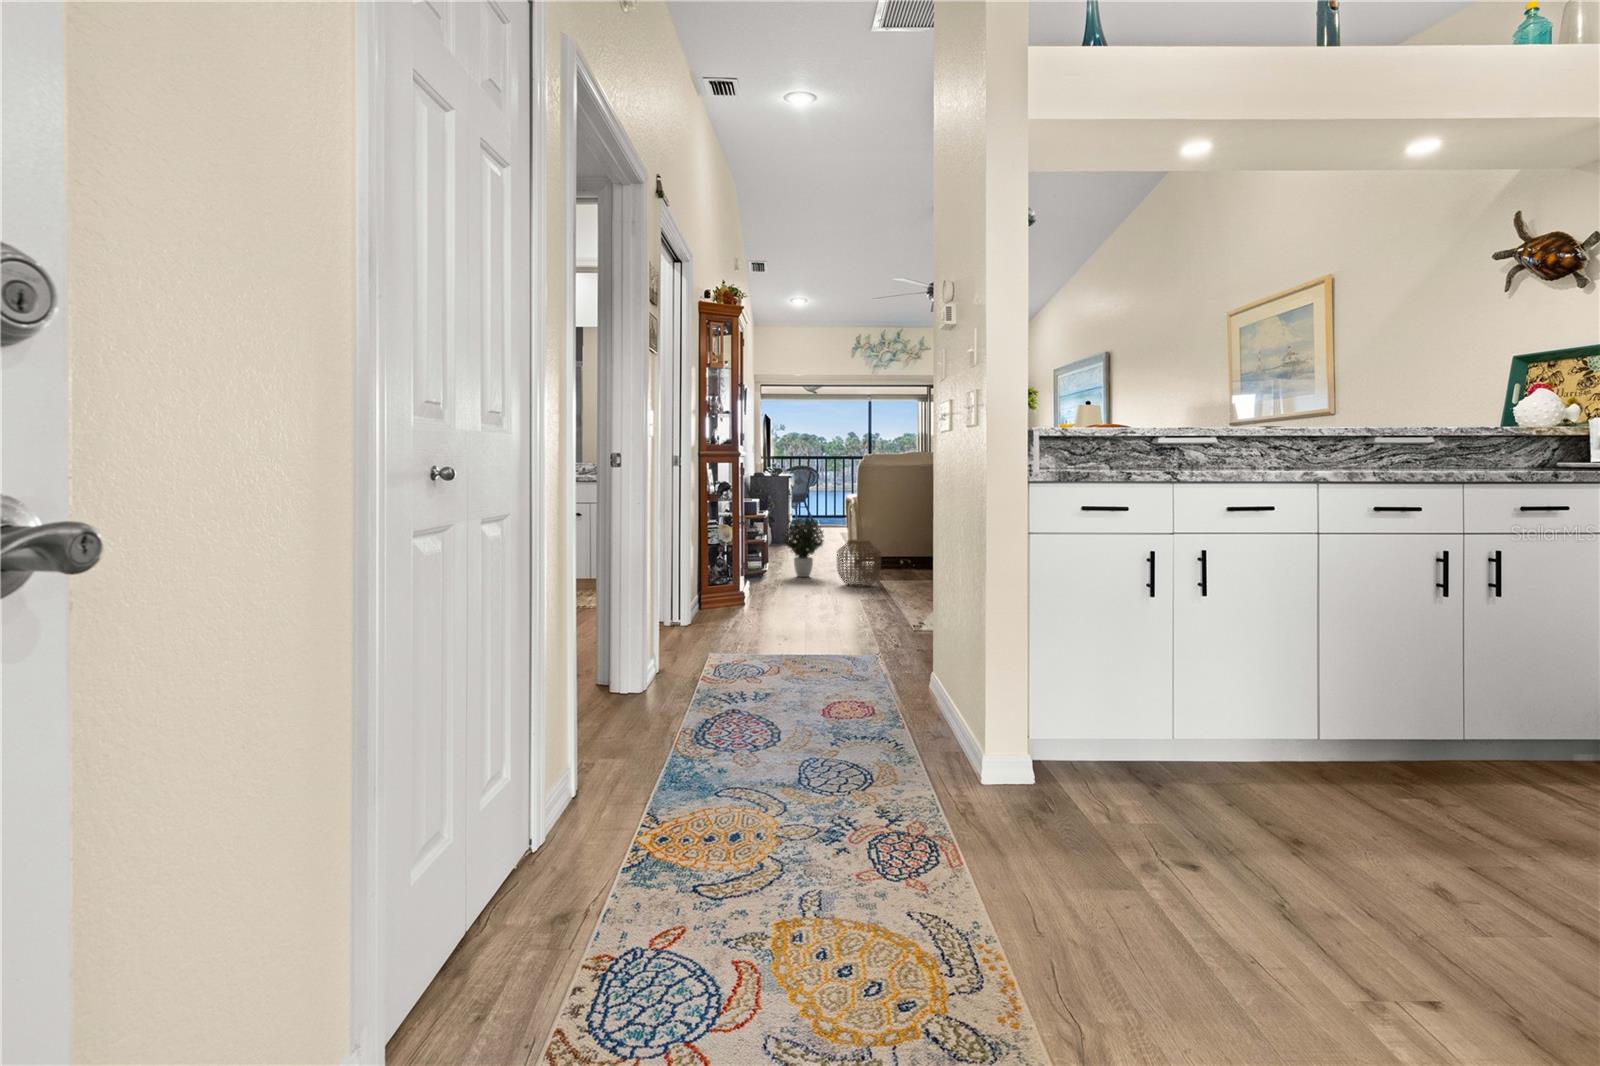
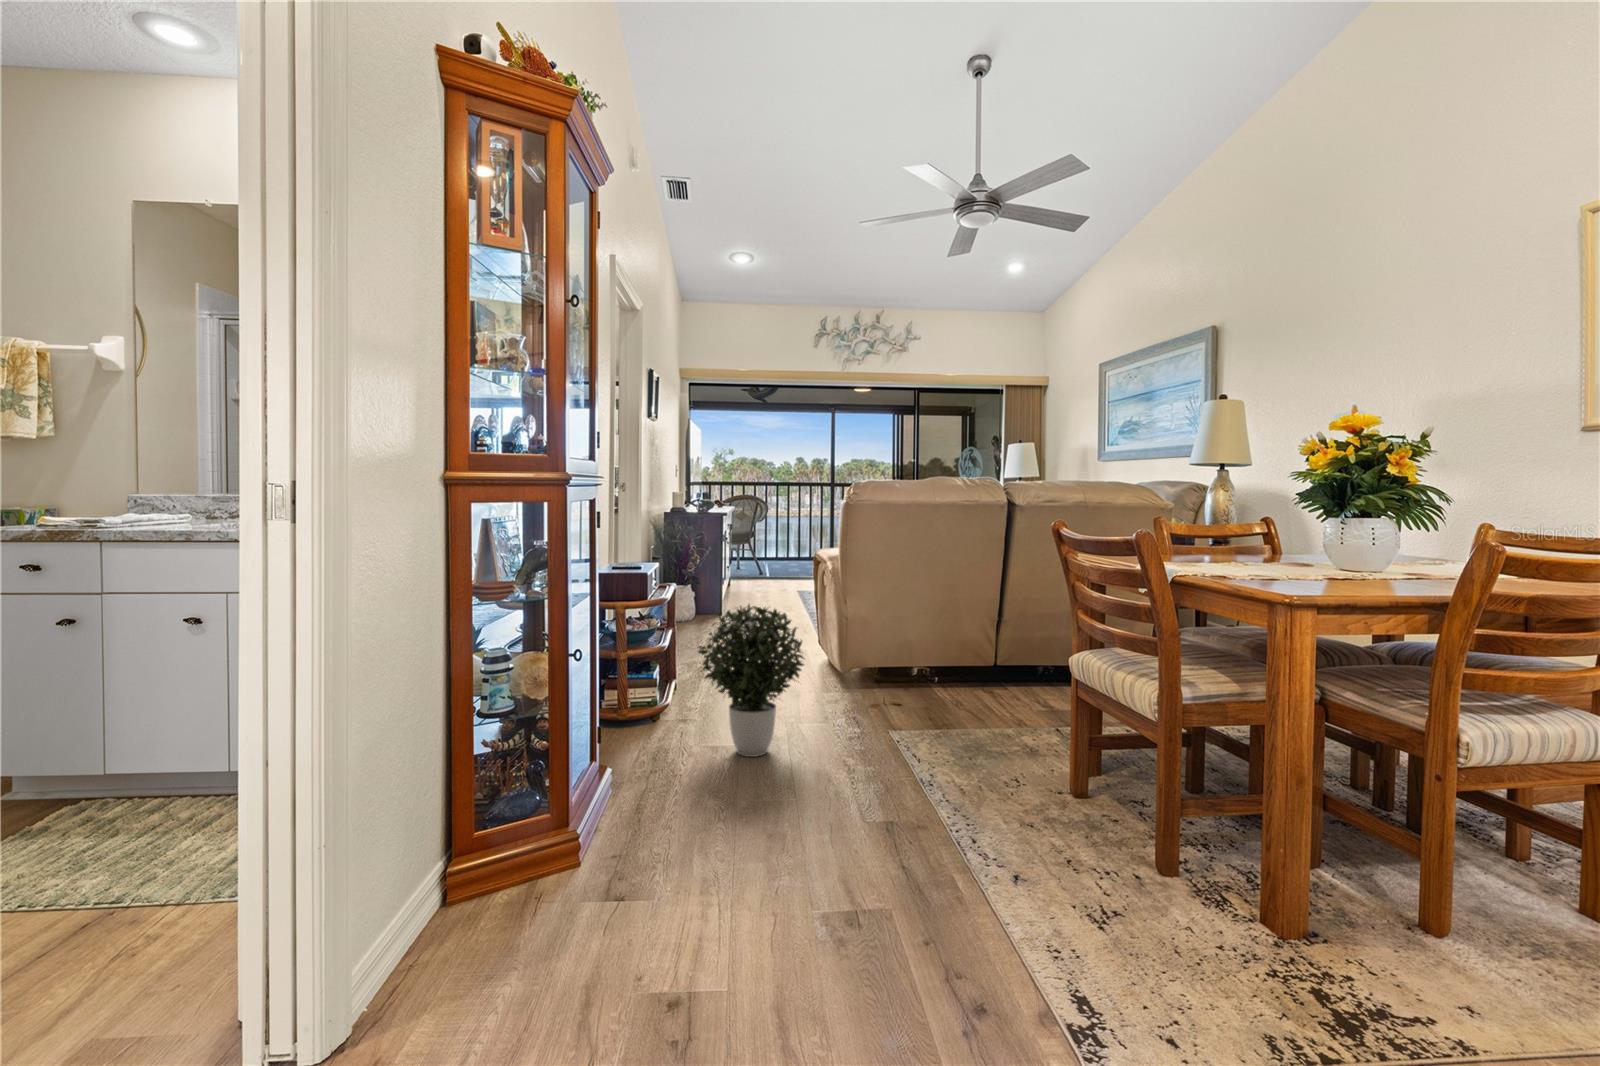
woven basket: present [837,539,881,587] -> none [849,681,977,833]

